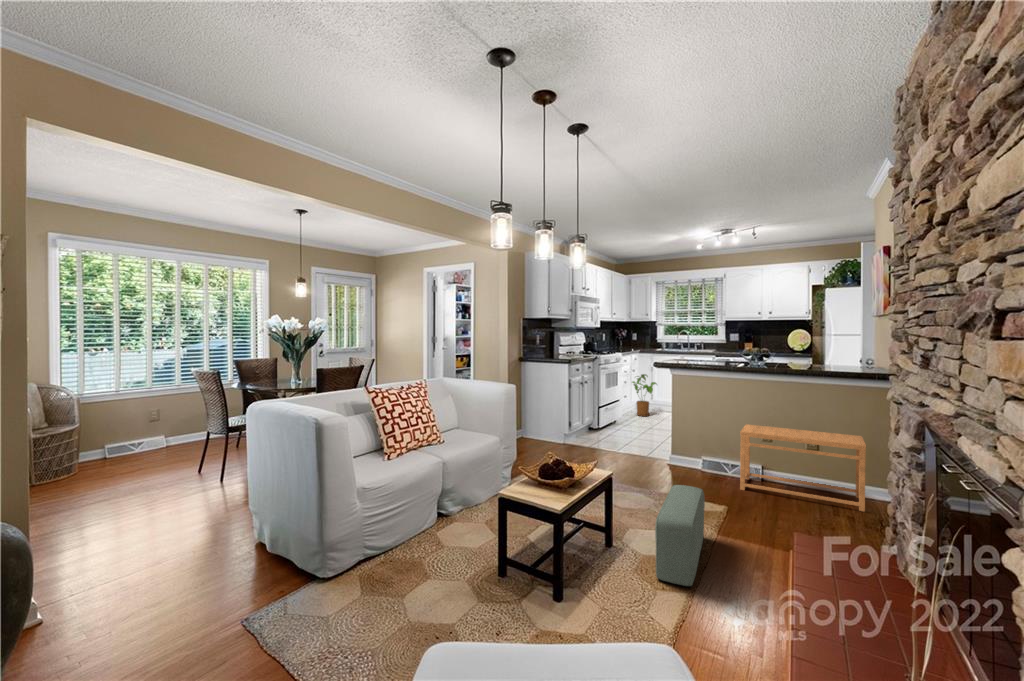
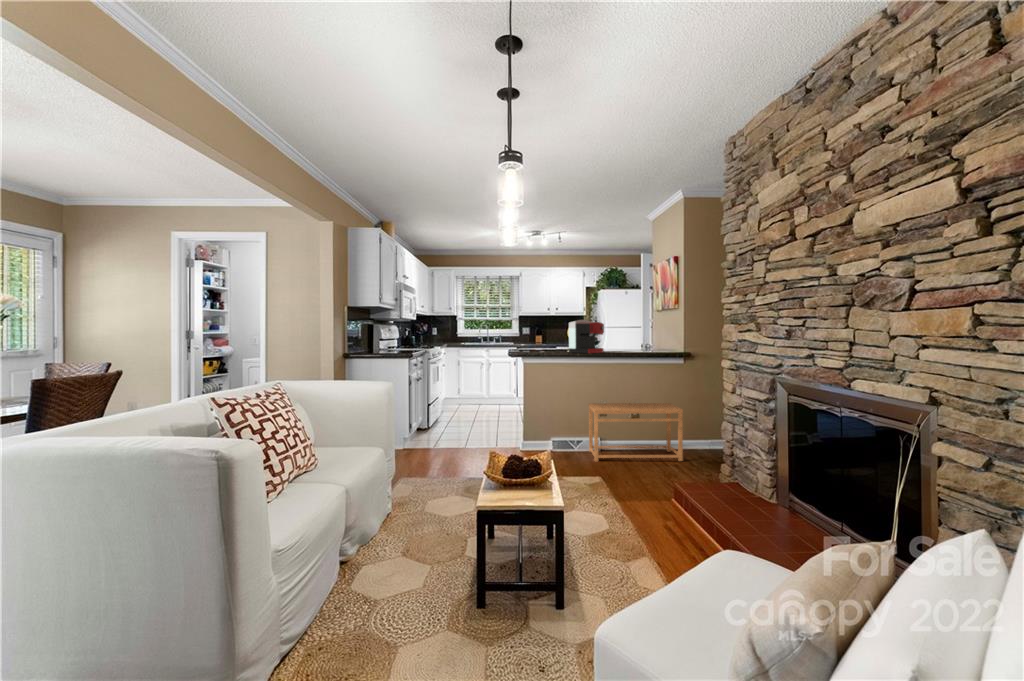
coffee maker: none [733,329,778,367] -> present [569,320,604,353]
house plant: present [632,374,656,416] -> none [447,368,470,409]
pouf: present [655,485,705,586] -> none [584,464,647,557]

